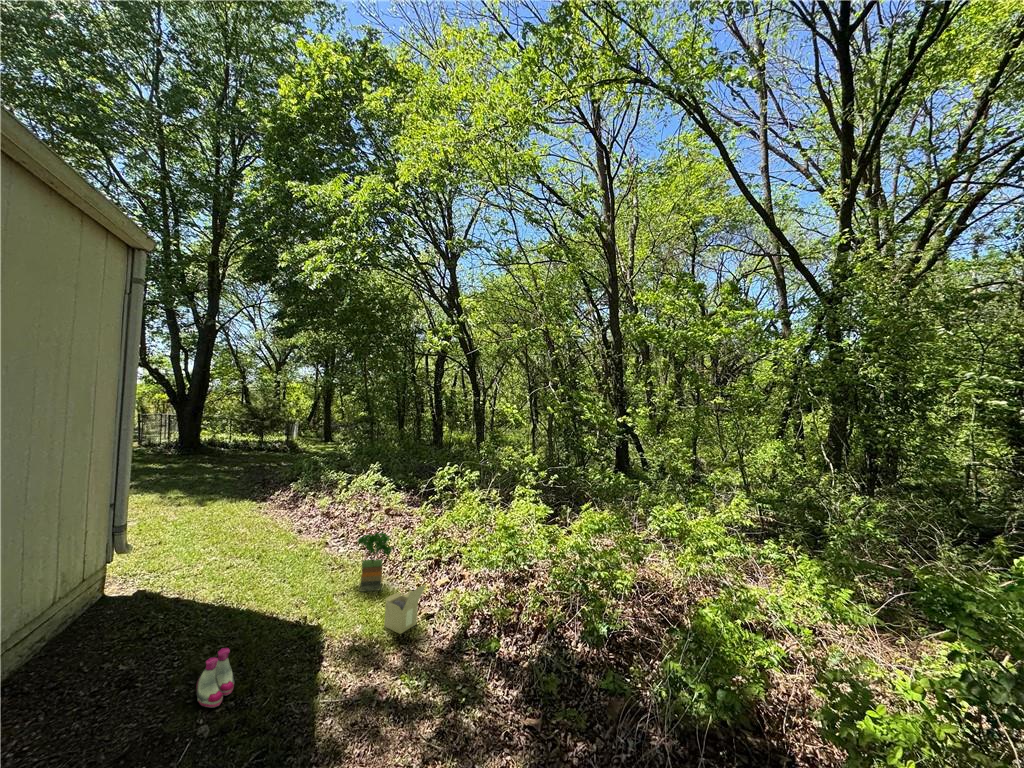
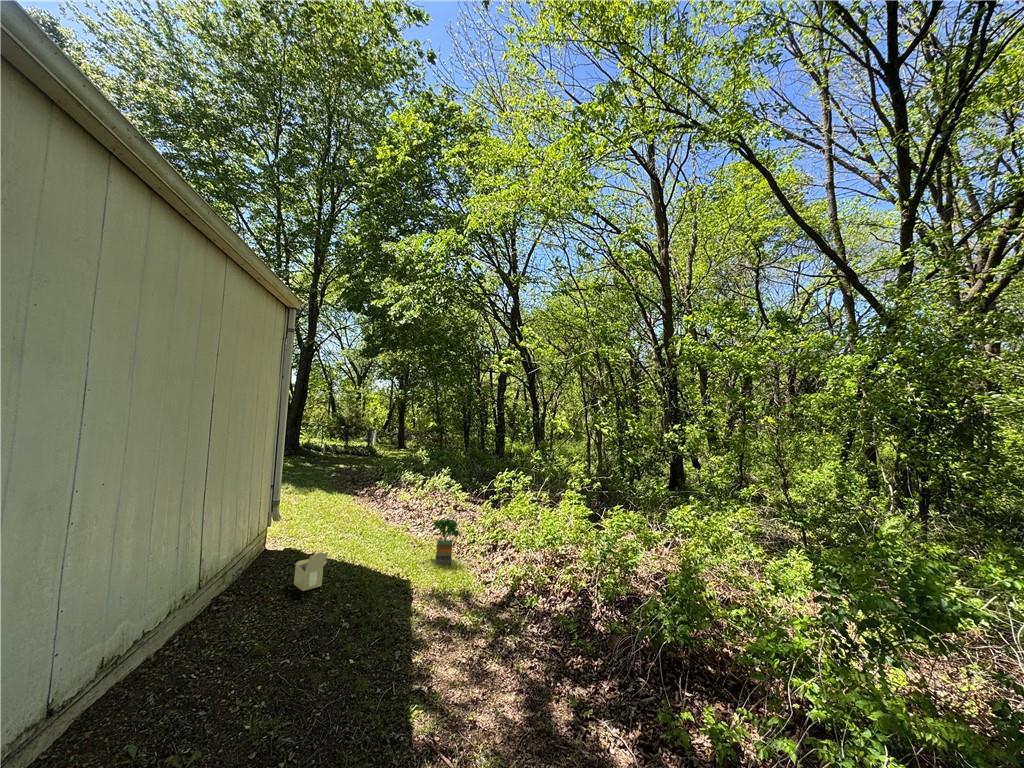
cardboard box: present [384,585,426,634] -> present [294,552,328,591]
boots: present [196,648,234,707] -> none [337,579,359,614]

